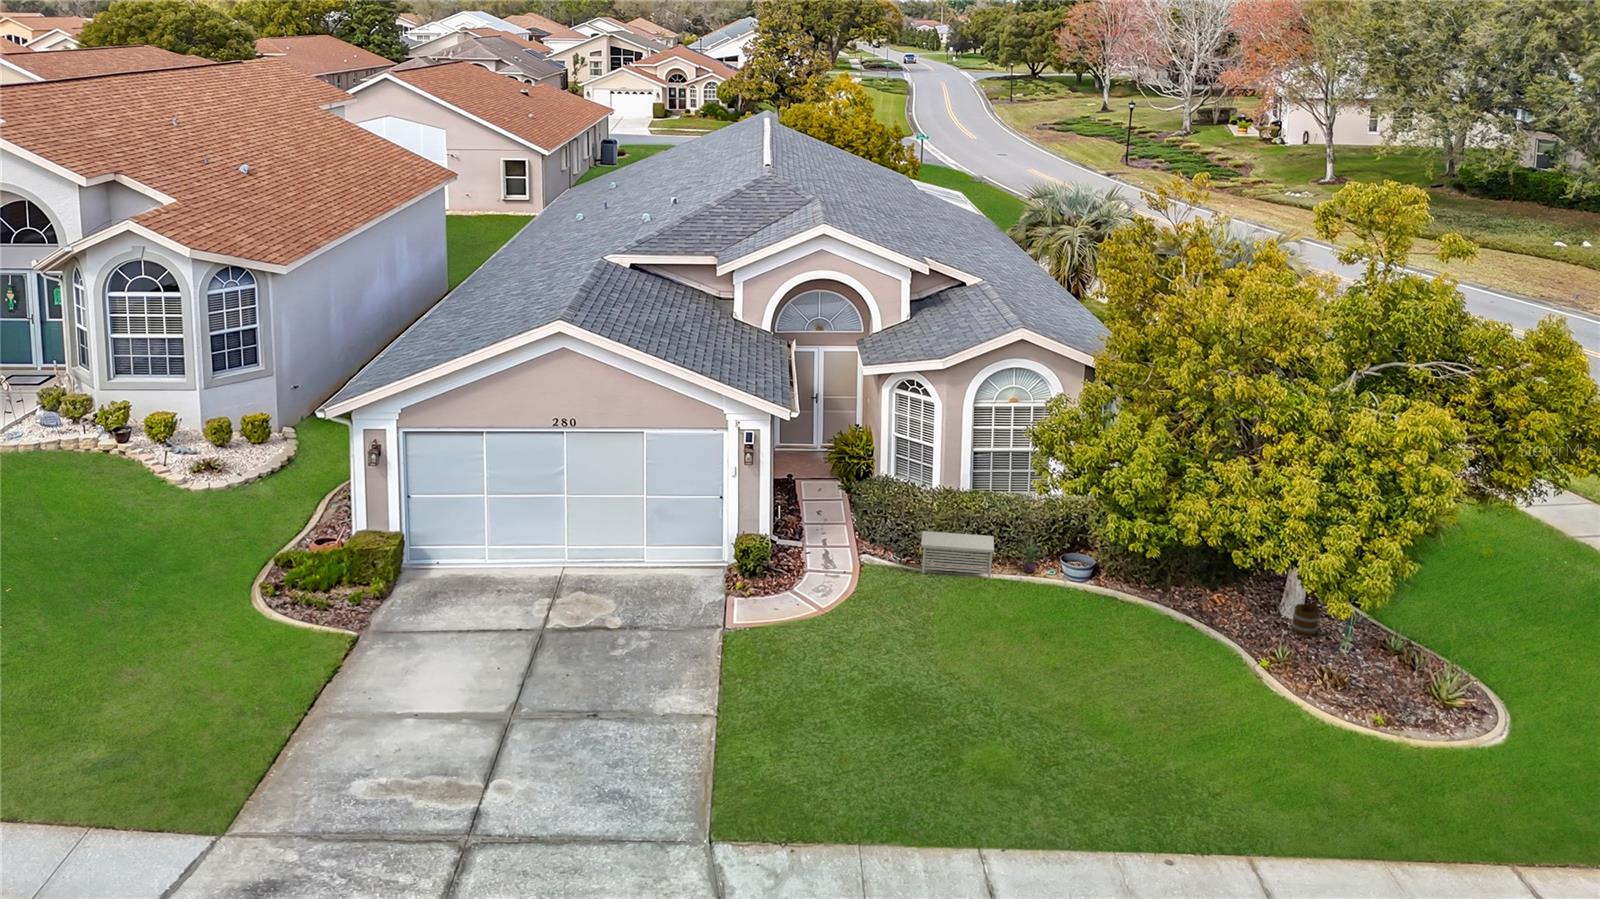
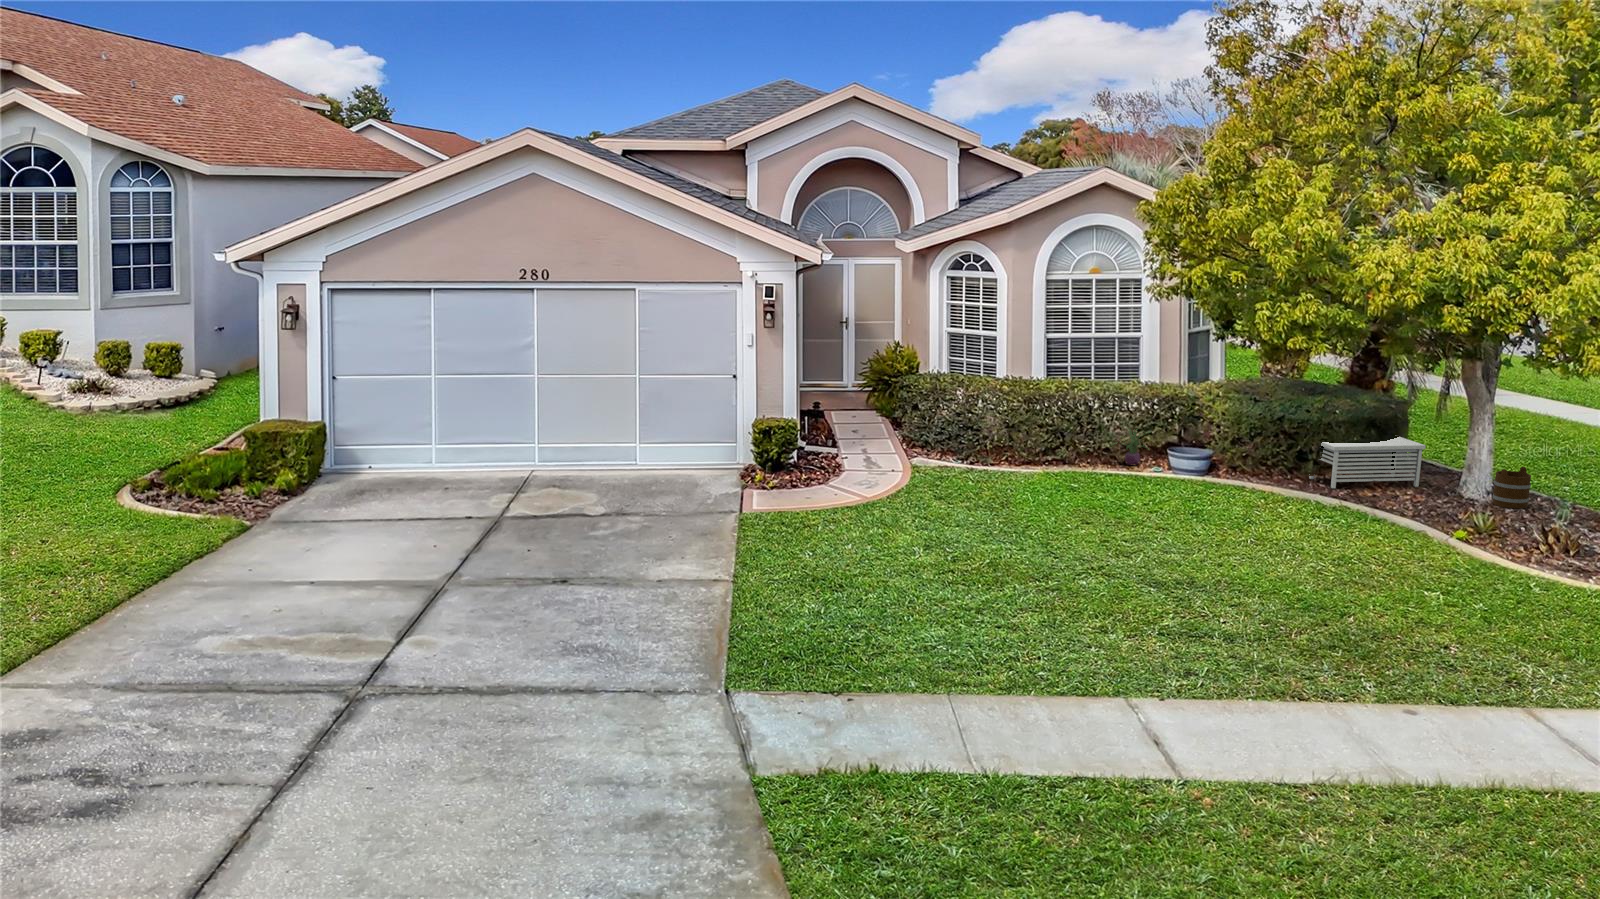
storage bench: present [921,531,994,578] -> present [1309,437,1426,488]

